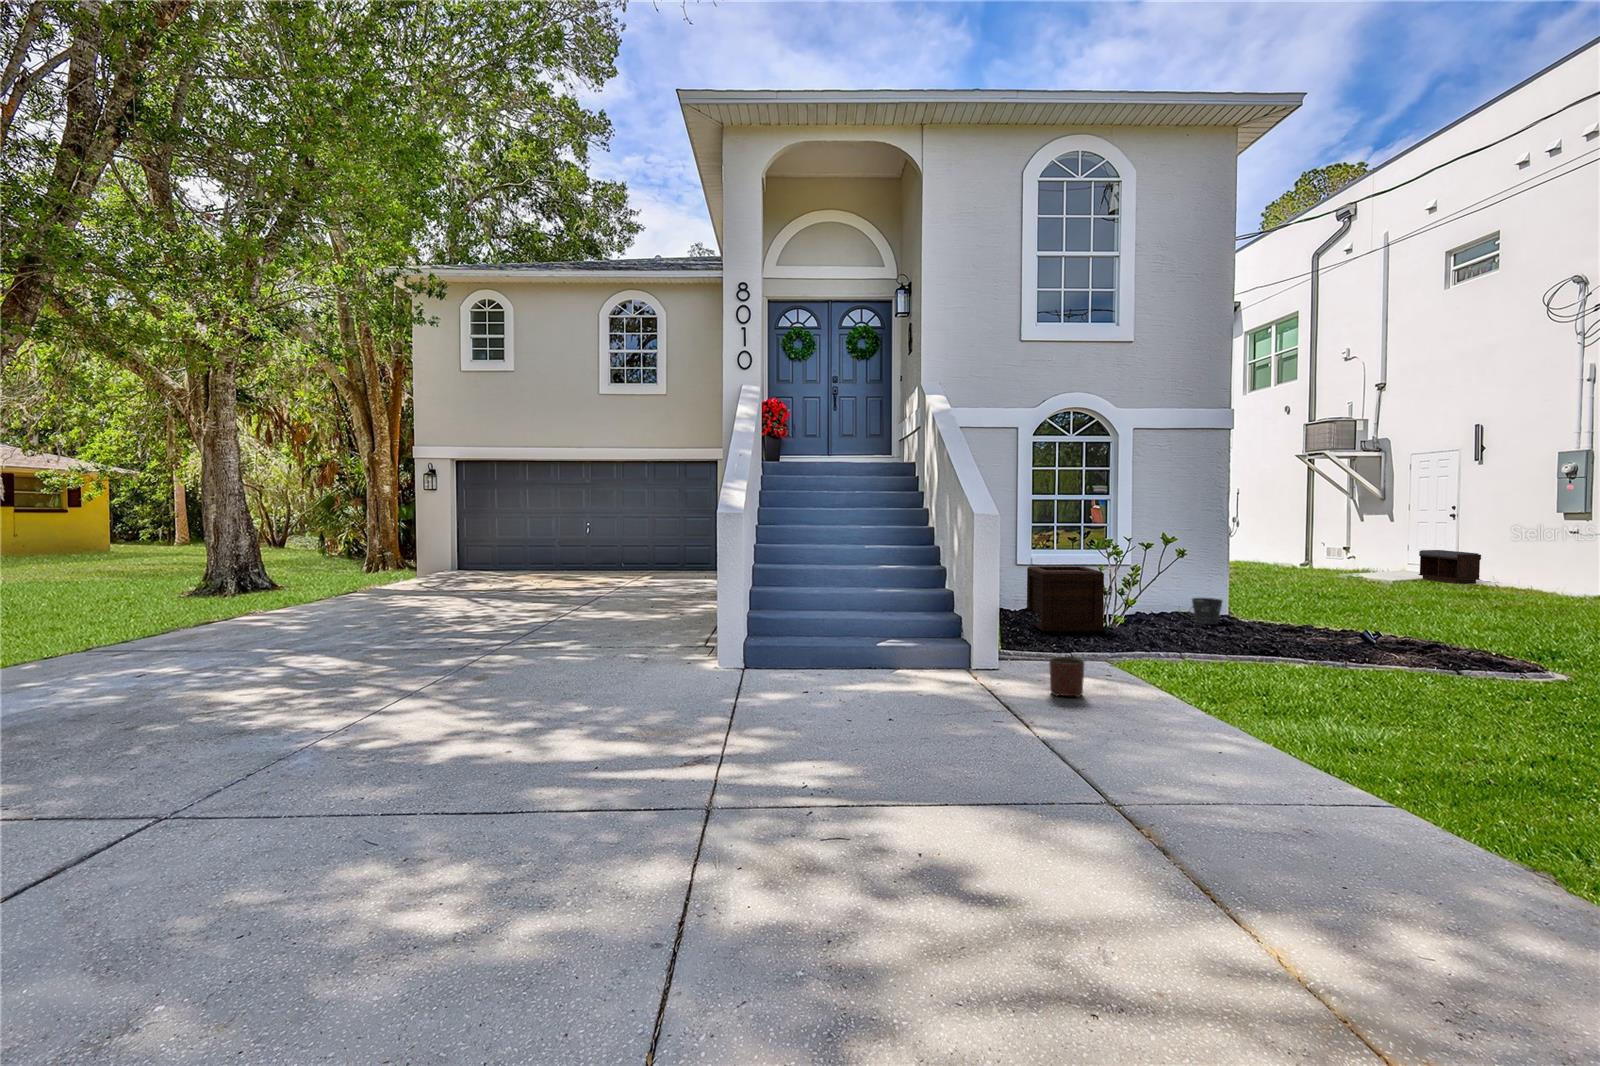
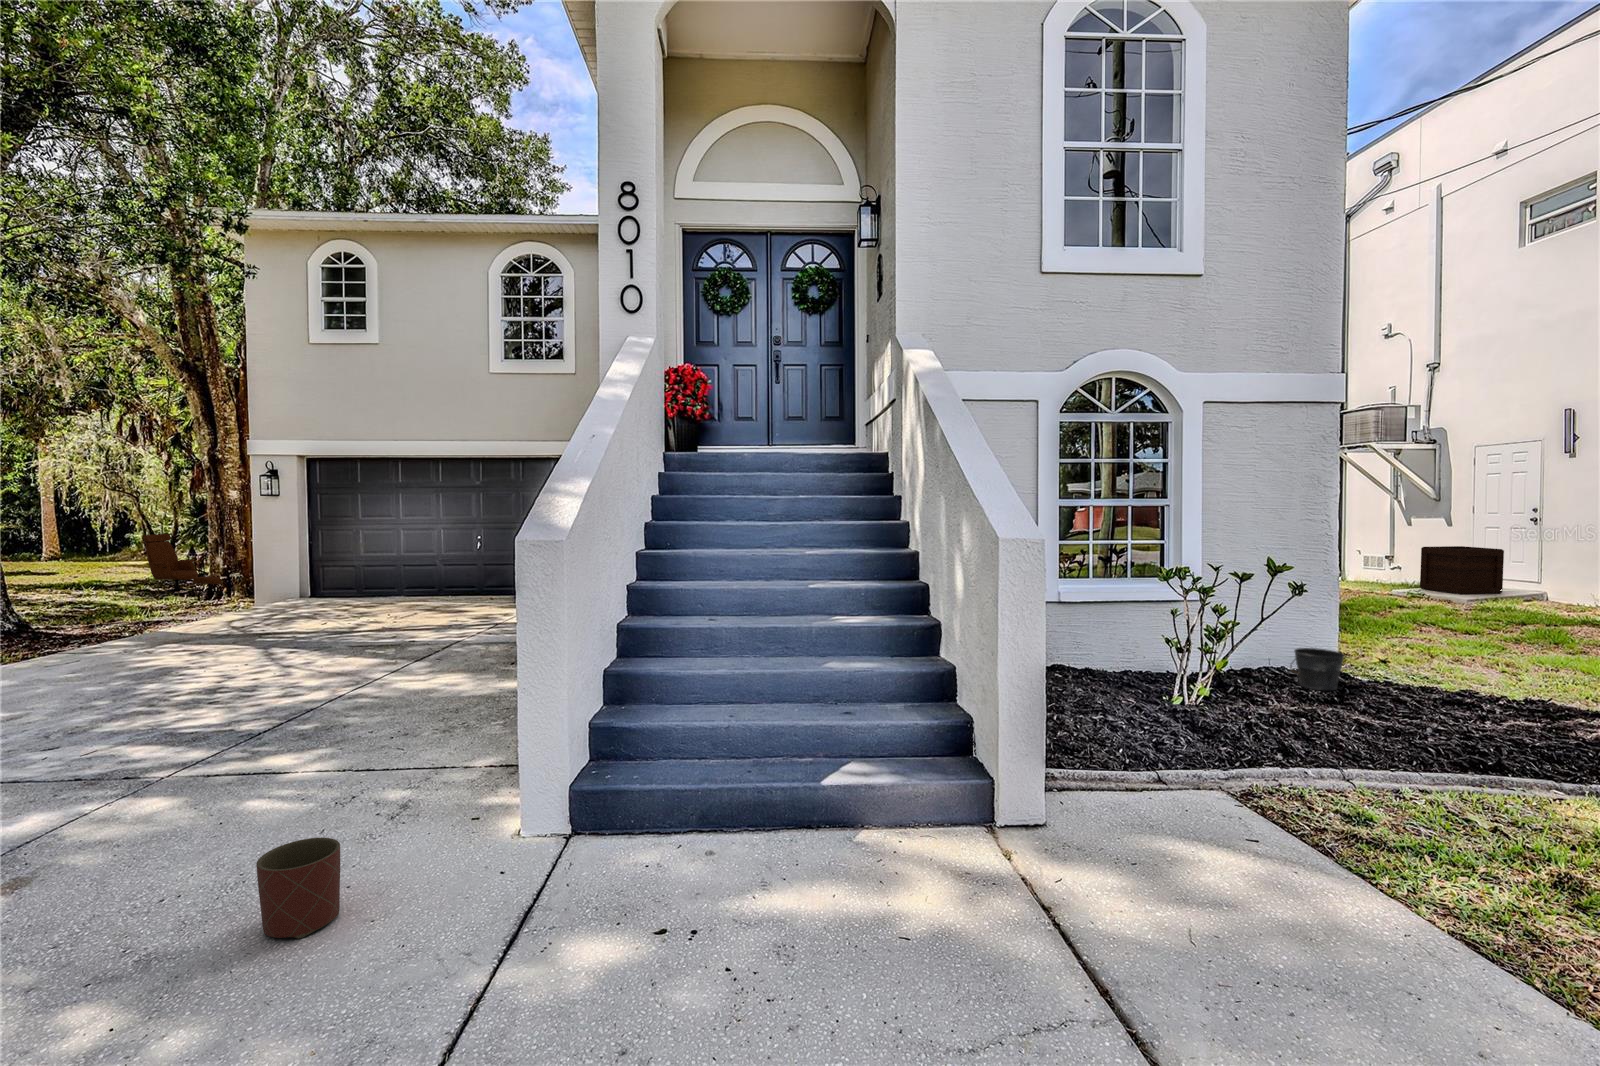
lounge chair: none [312,523,376,573] -> present [144,534,223,596]
bench: present [1419,550,1481,583] -> none [1496,562,1584,604]
wooden crate: present [1027,566,1104,632] -> present [1420,546,1504,594]
planter: present [1049,657,1084,697] -> present [256,838,340,939]

